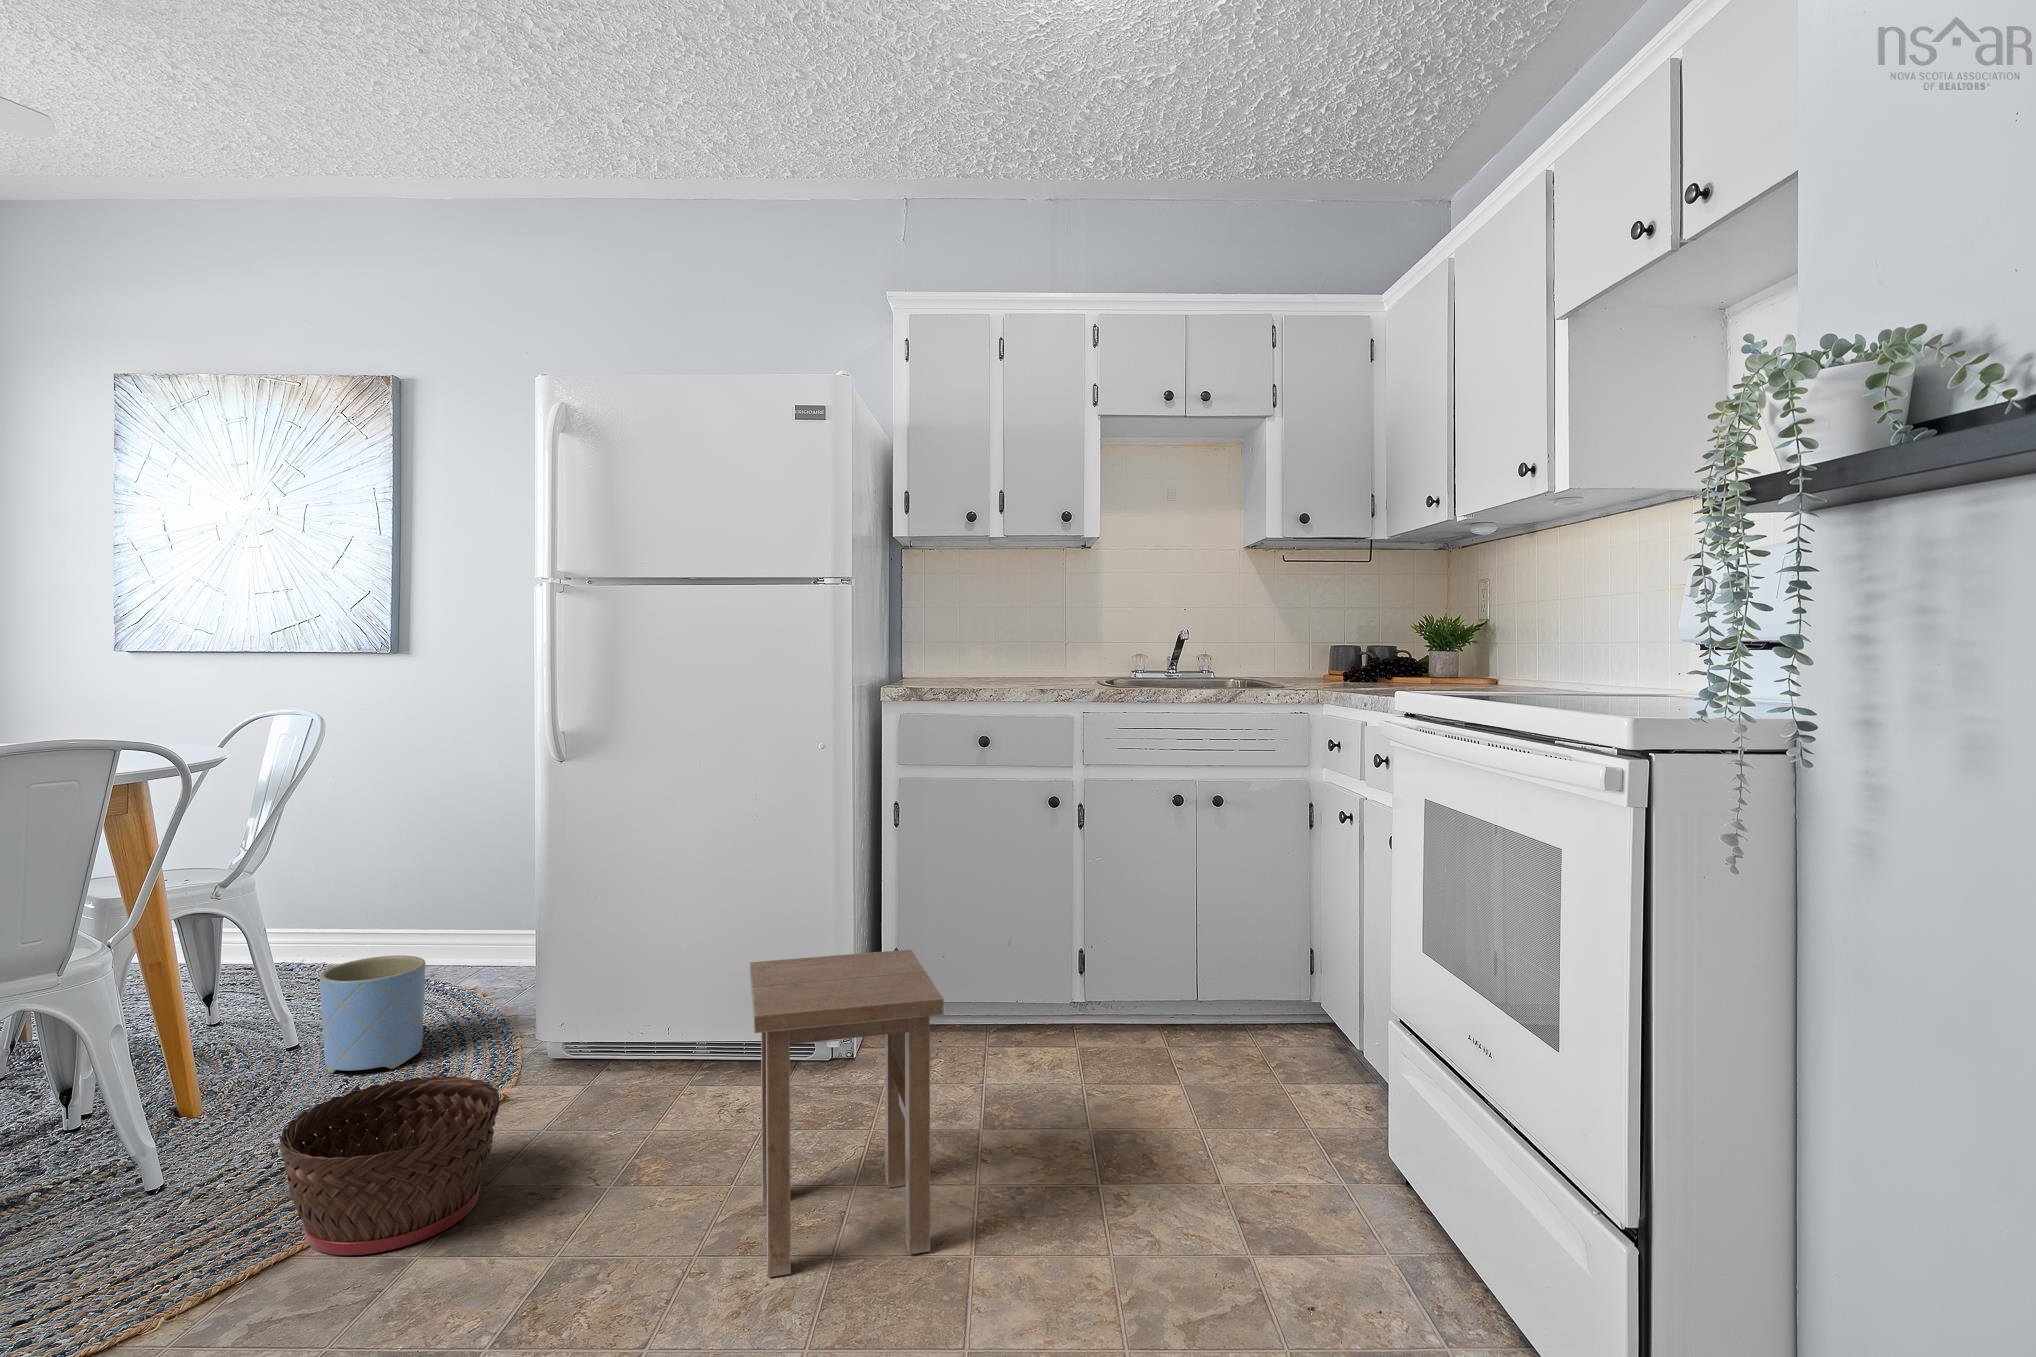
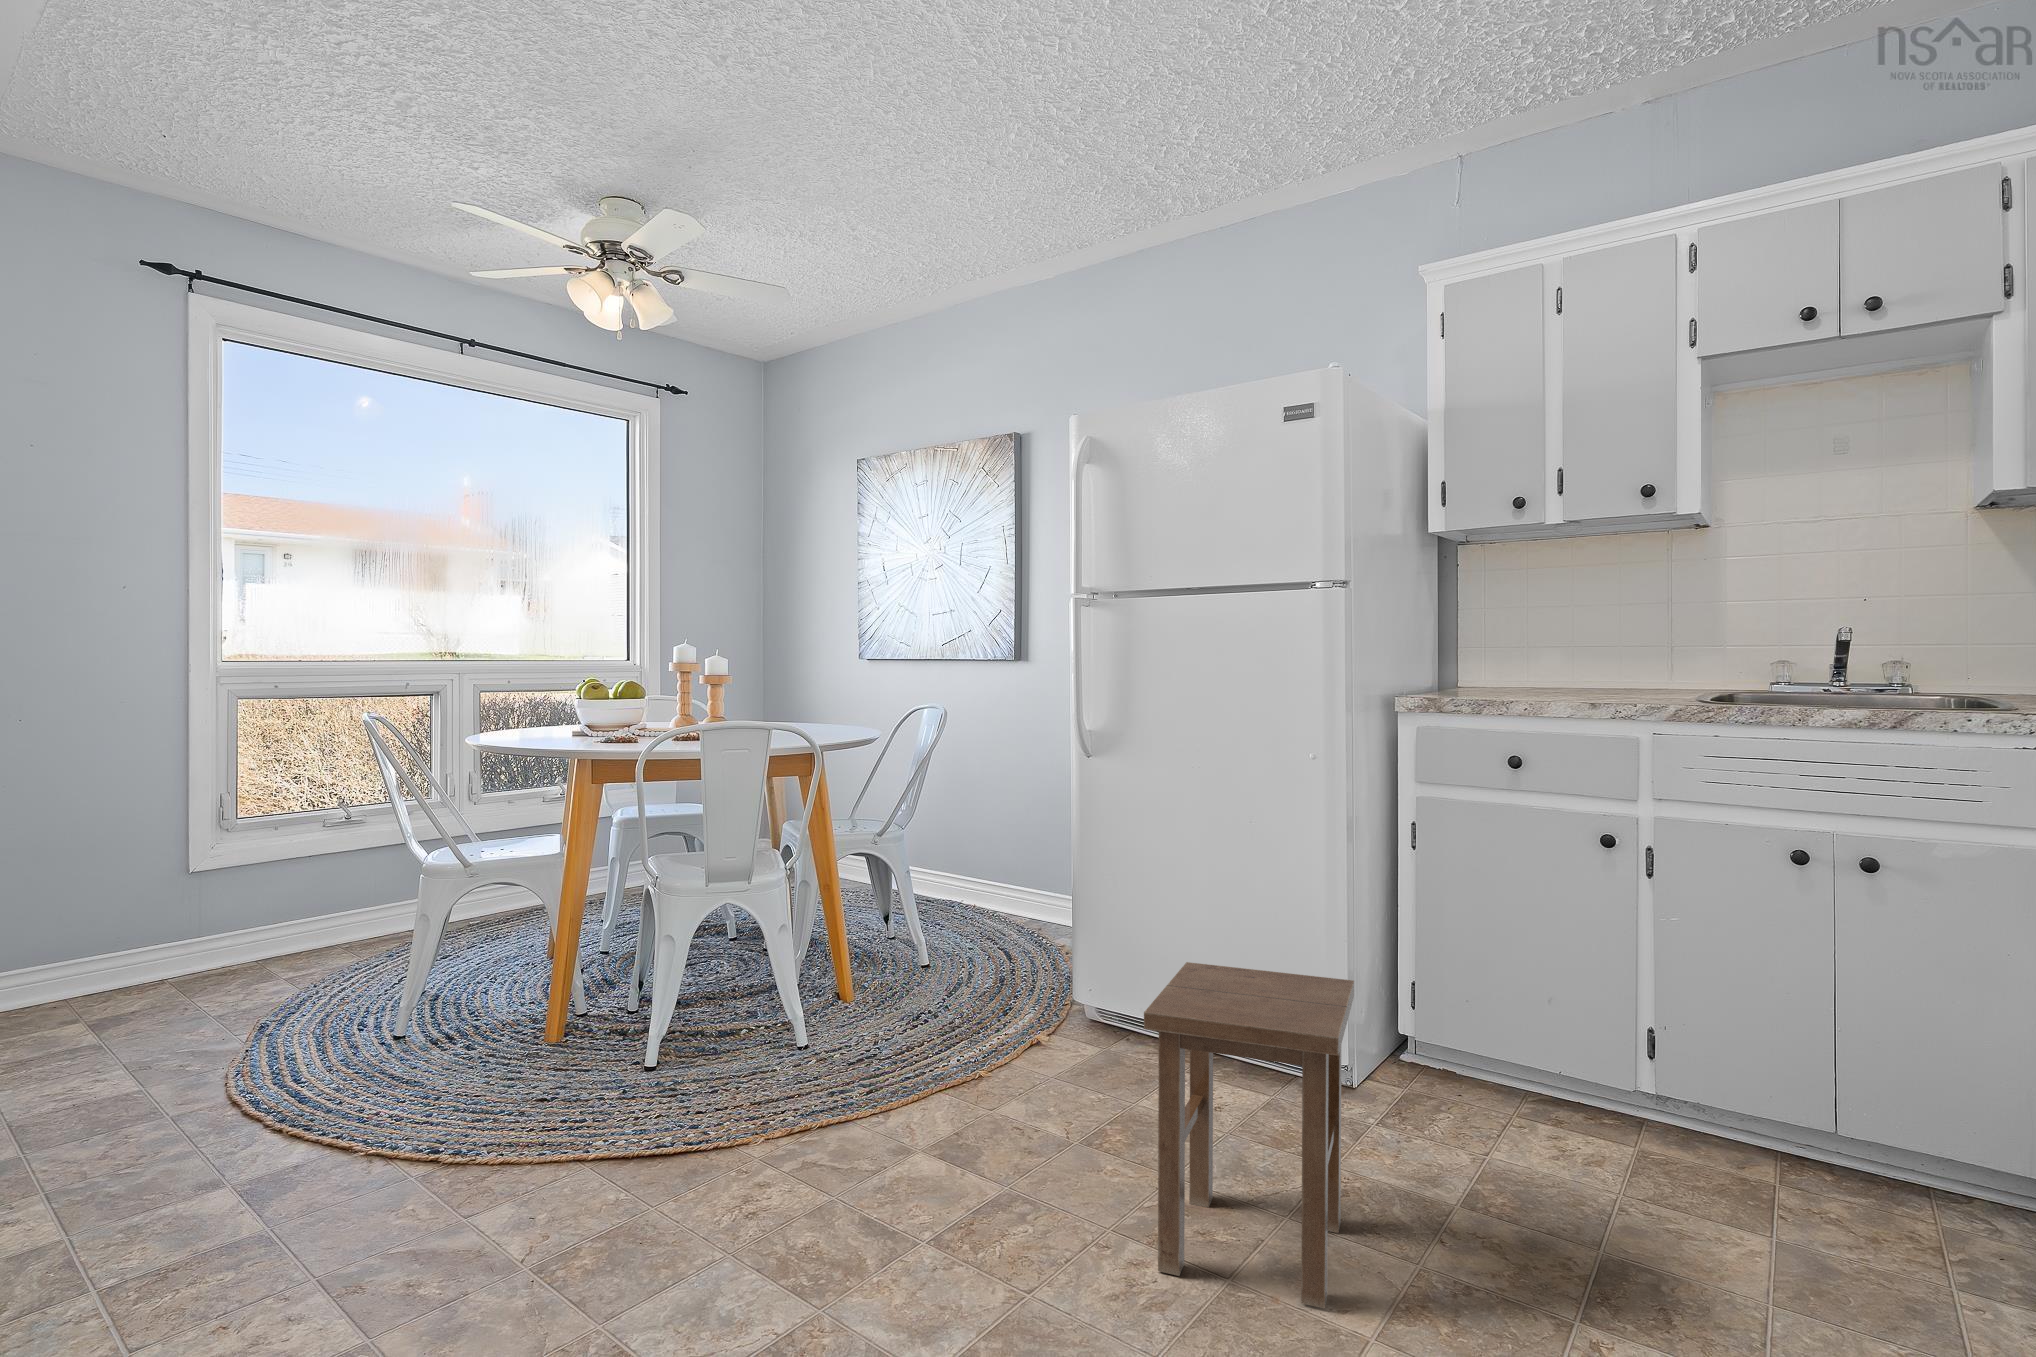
planter: present [320,955,425,1073] -> none [930,906,1004,999]
basket: present [279,1076,499,1255] -> none [843,1007,997,1140]

